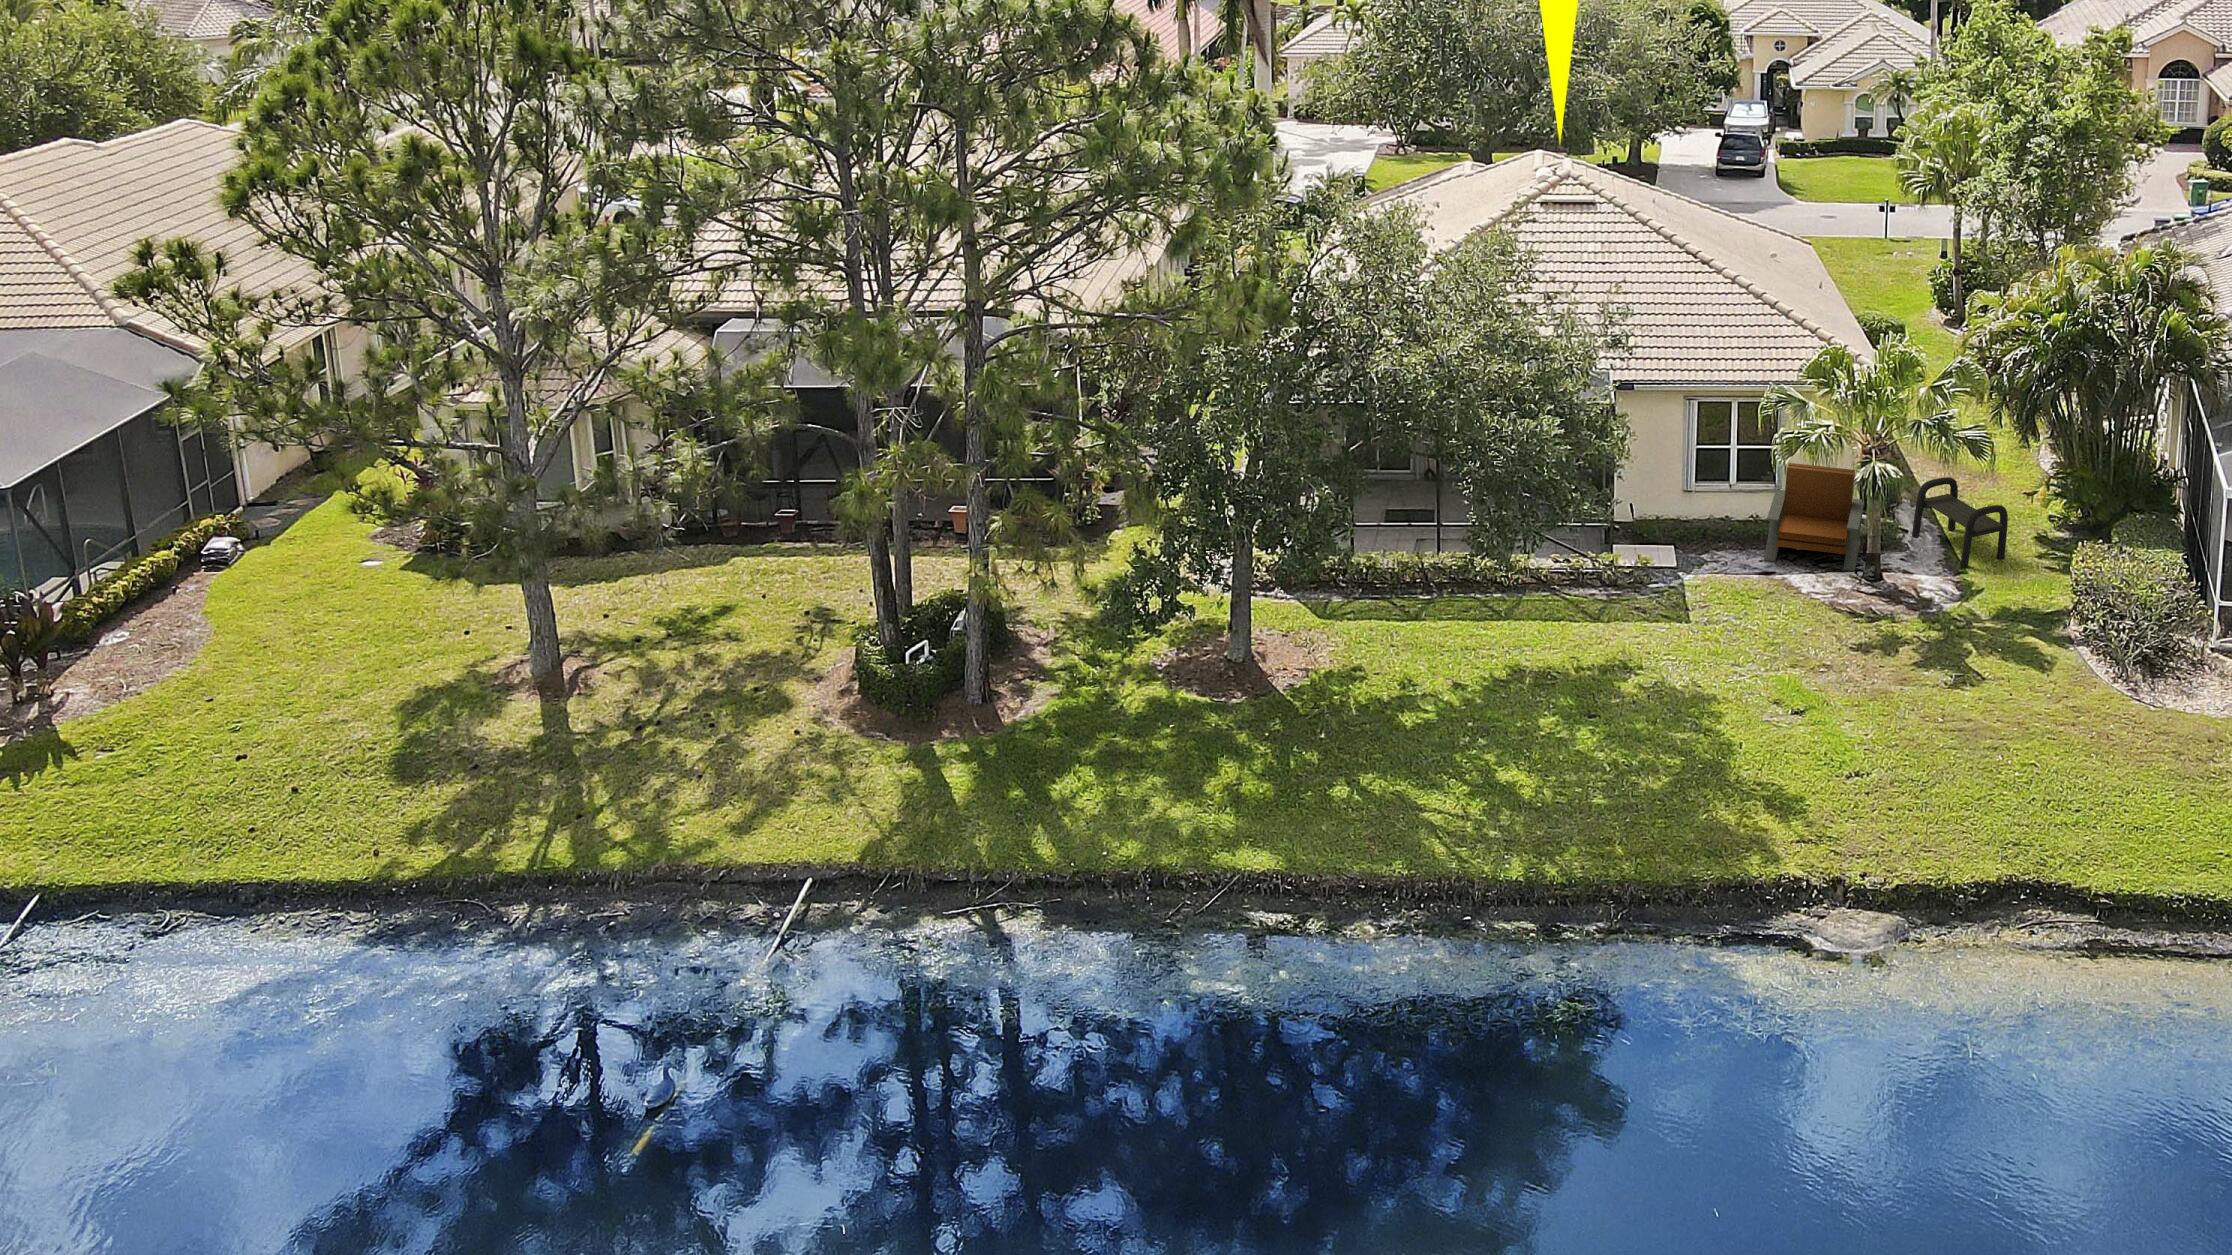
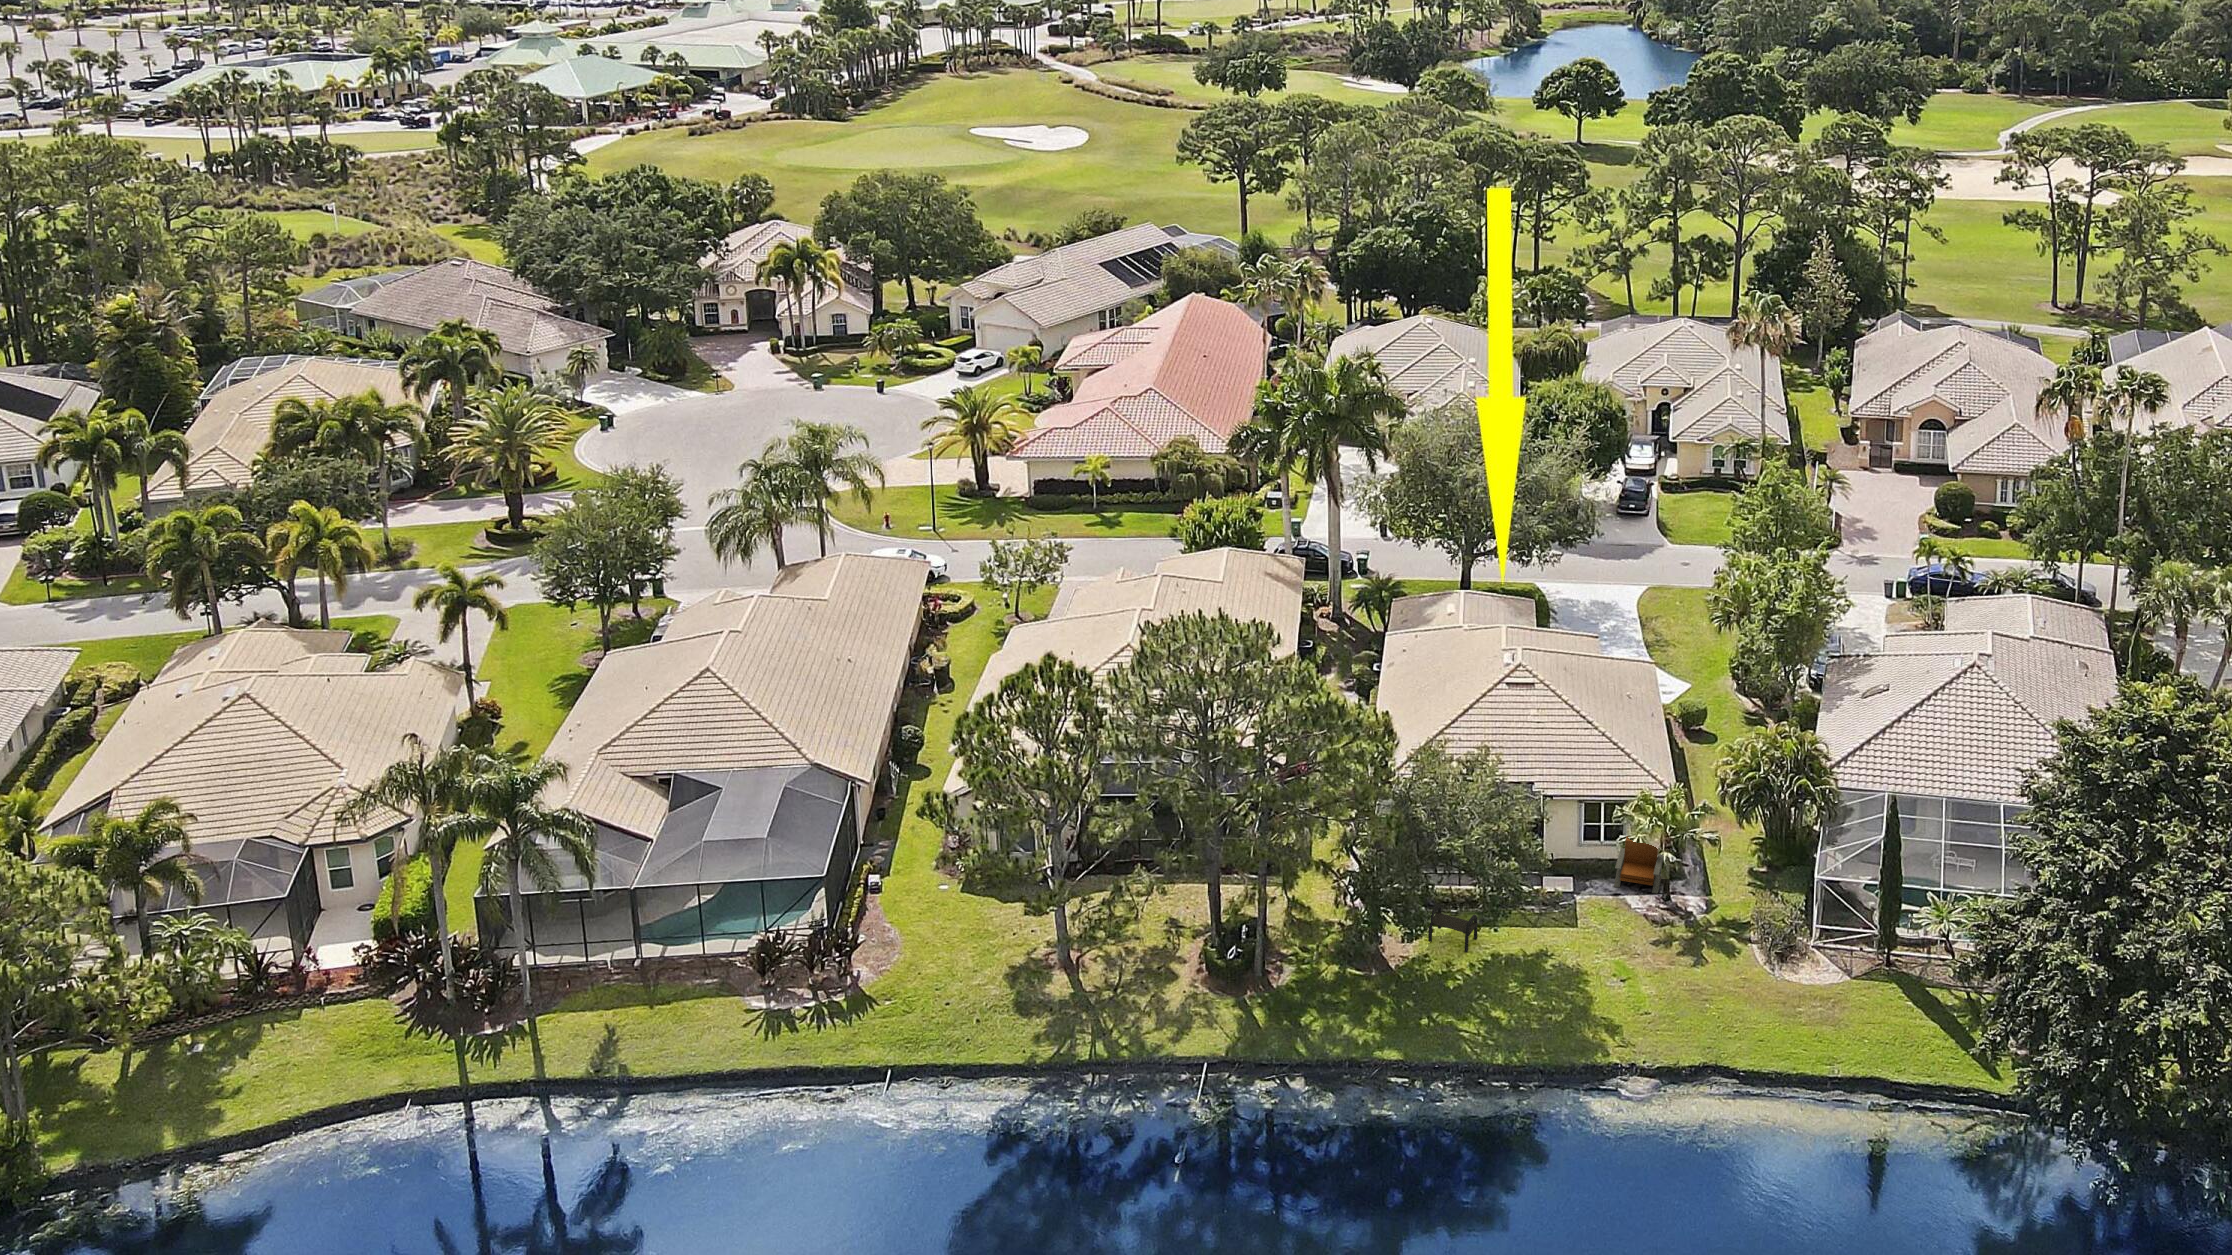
bench: present [1912,477,2008,568] -> present [1428,905,1478,952]

